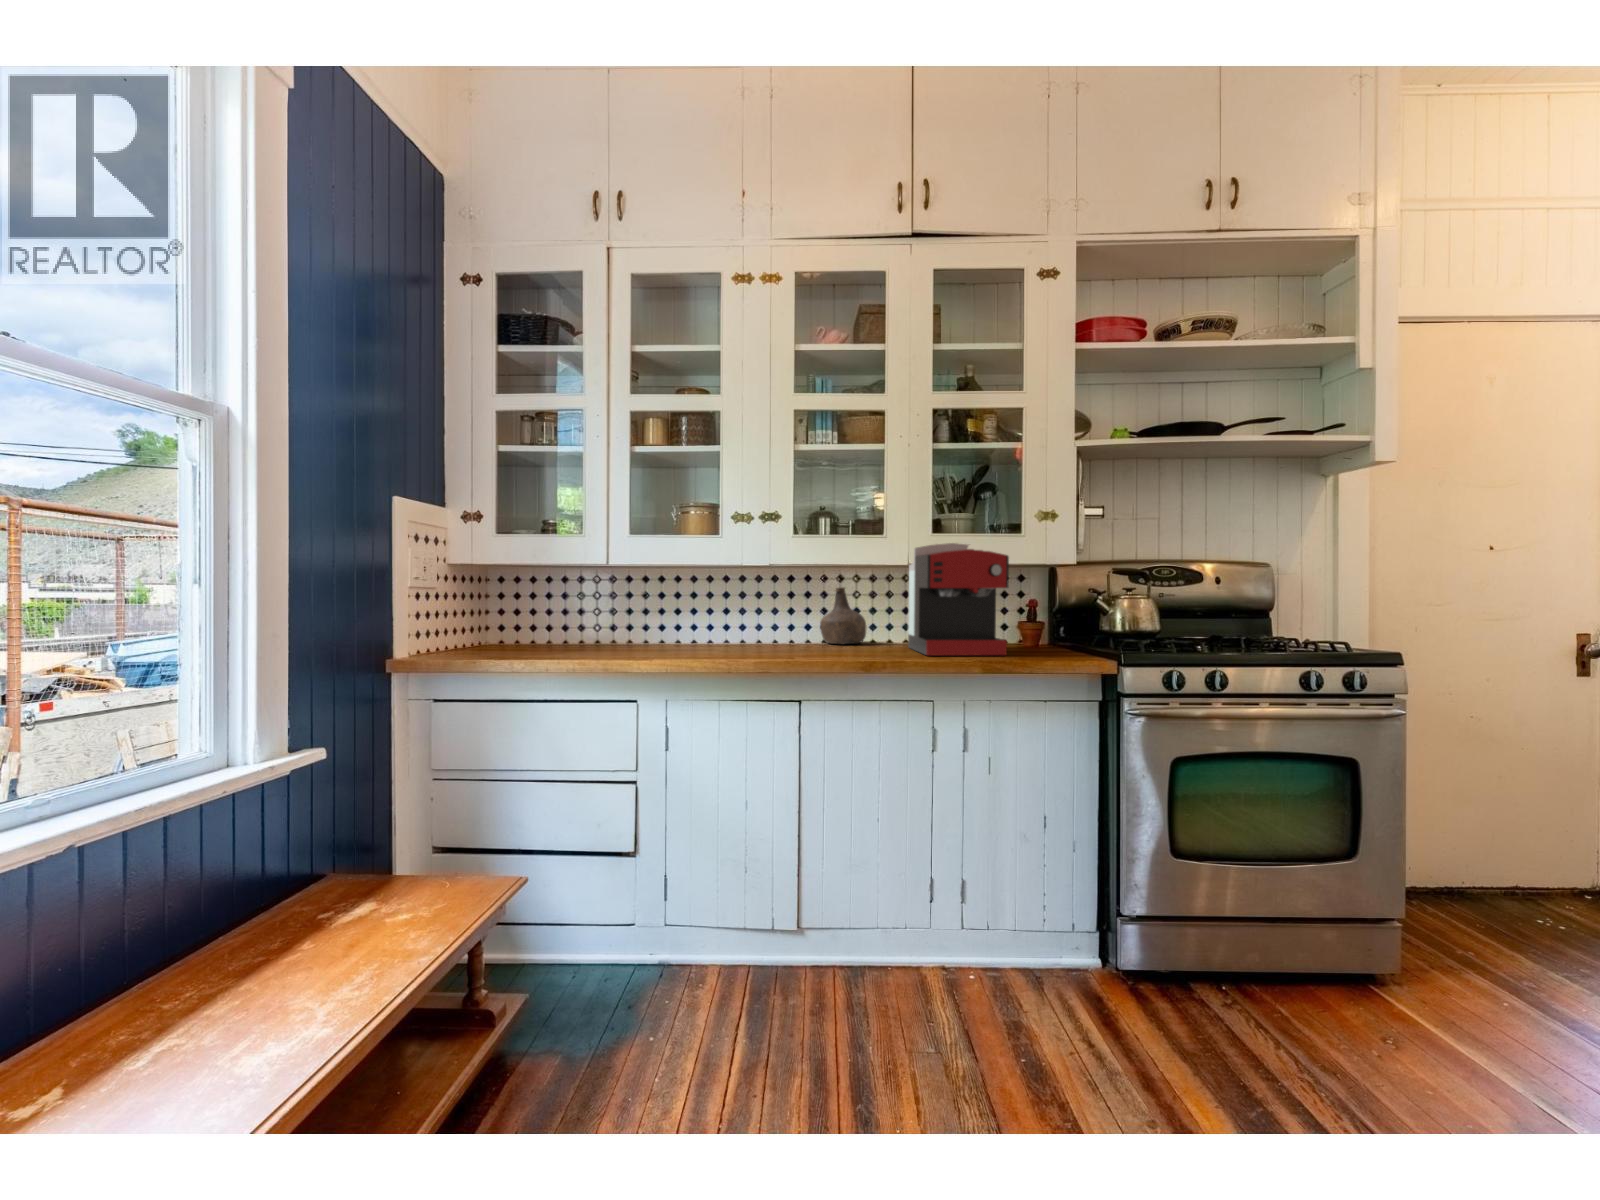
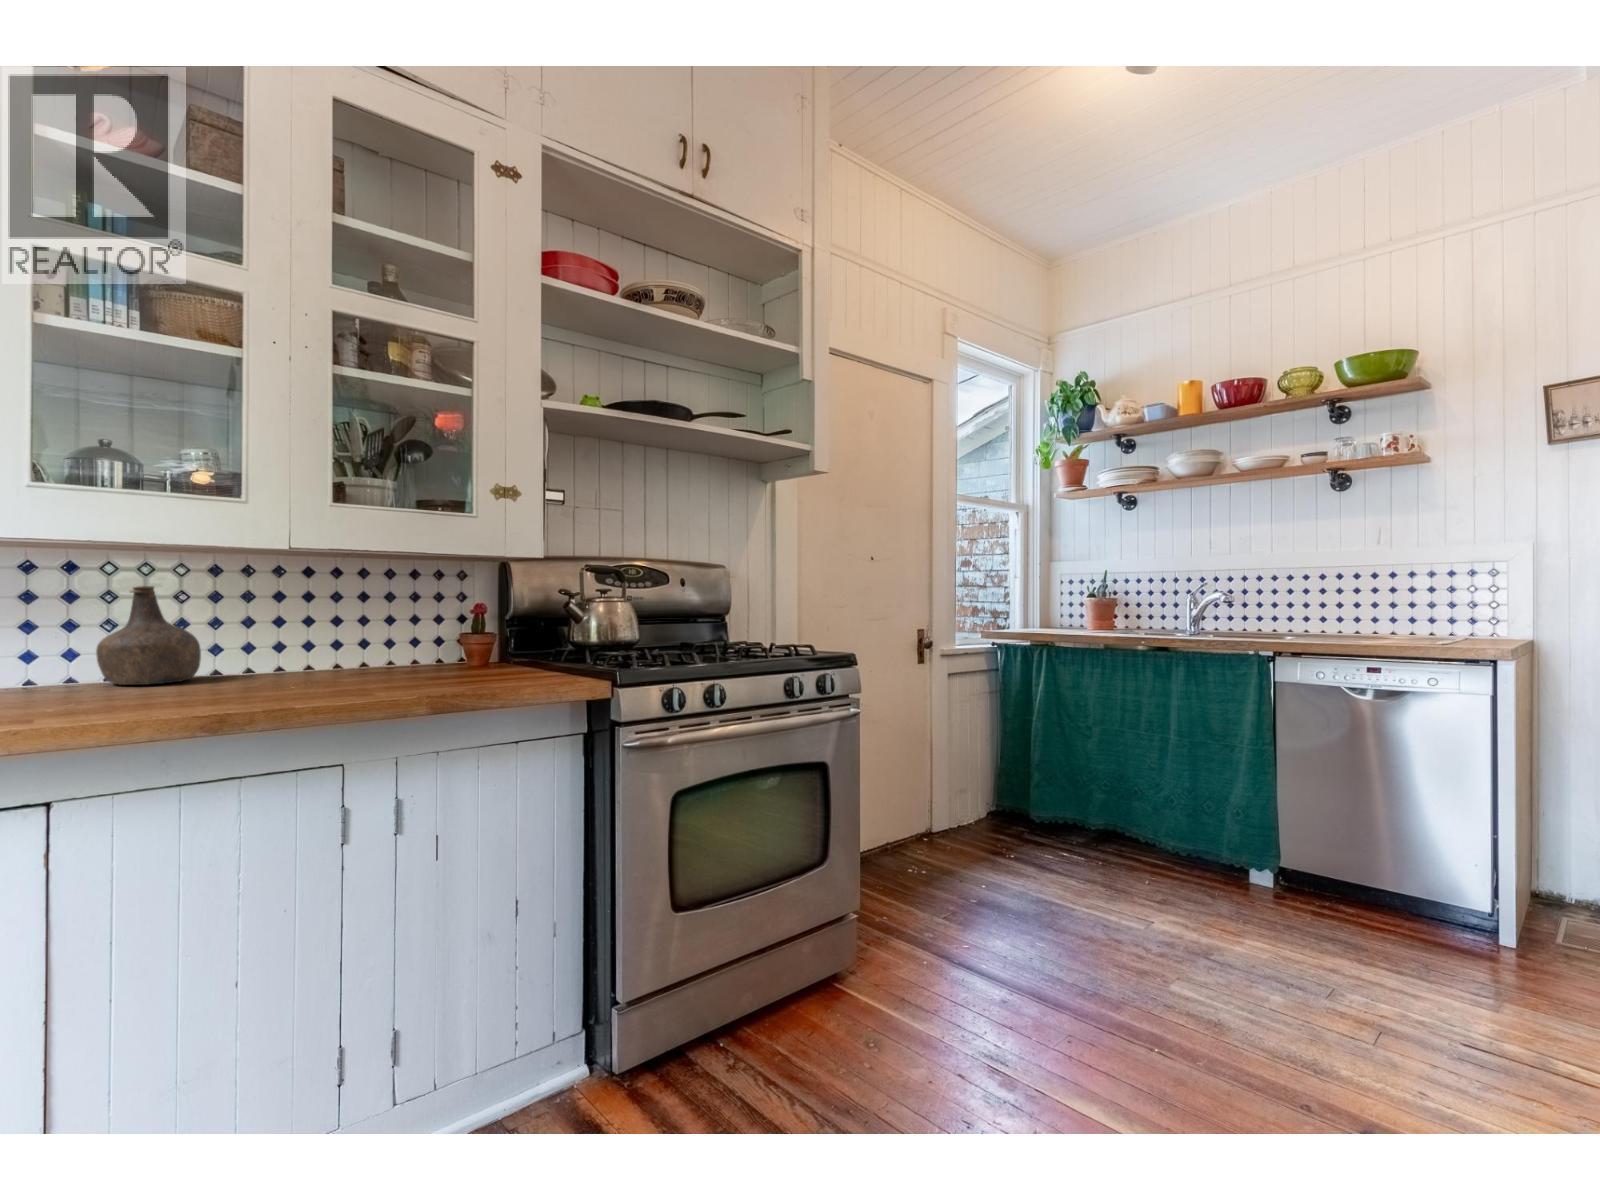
coffee maker: present [908,543,1009,655] -> none [286,520,459,693]

